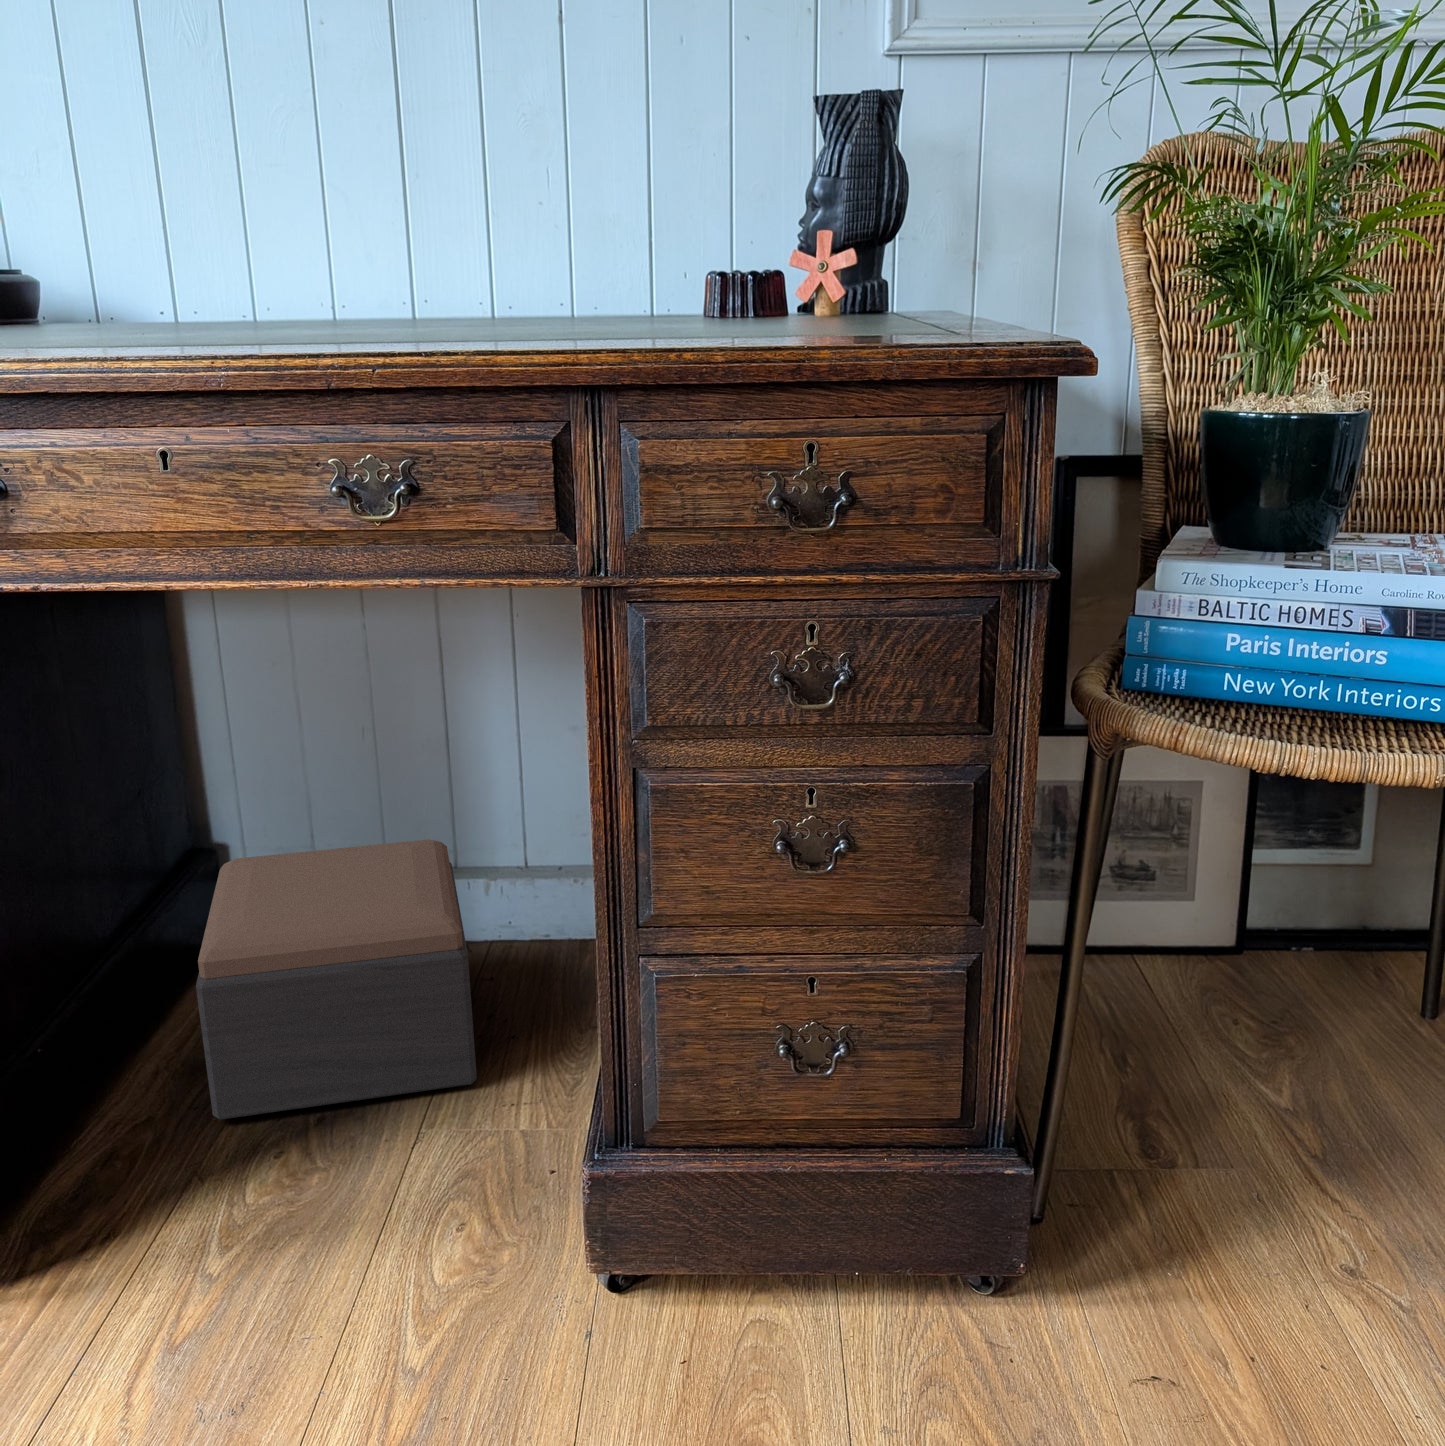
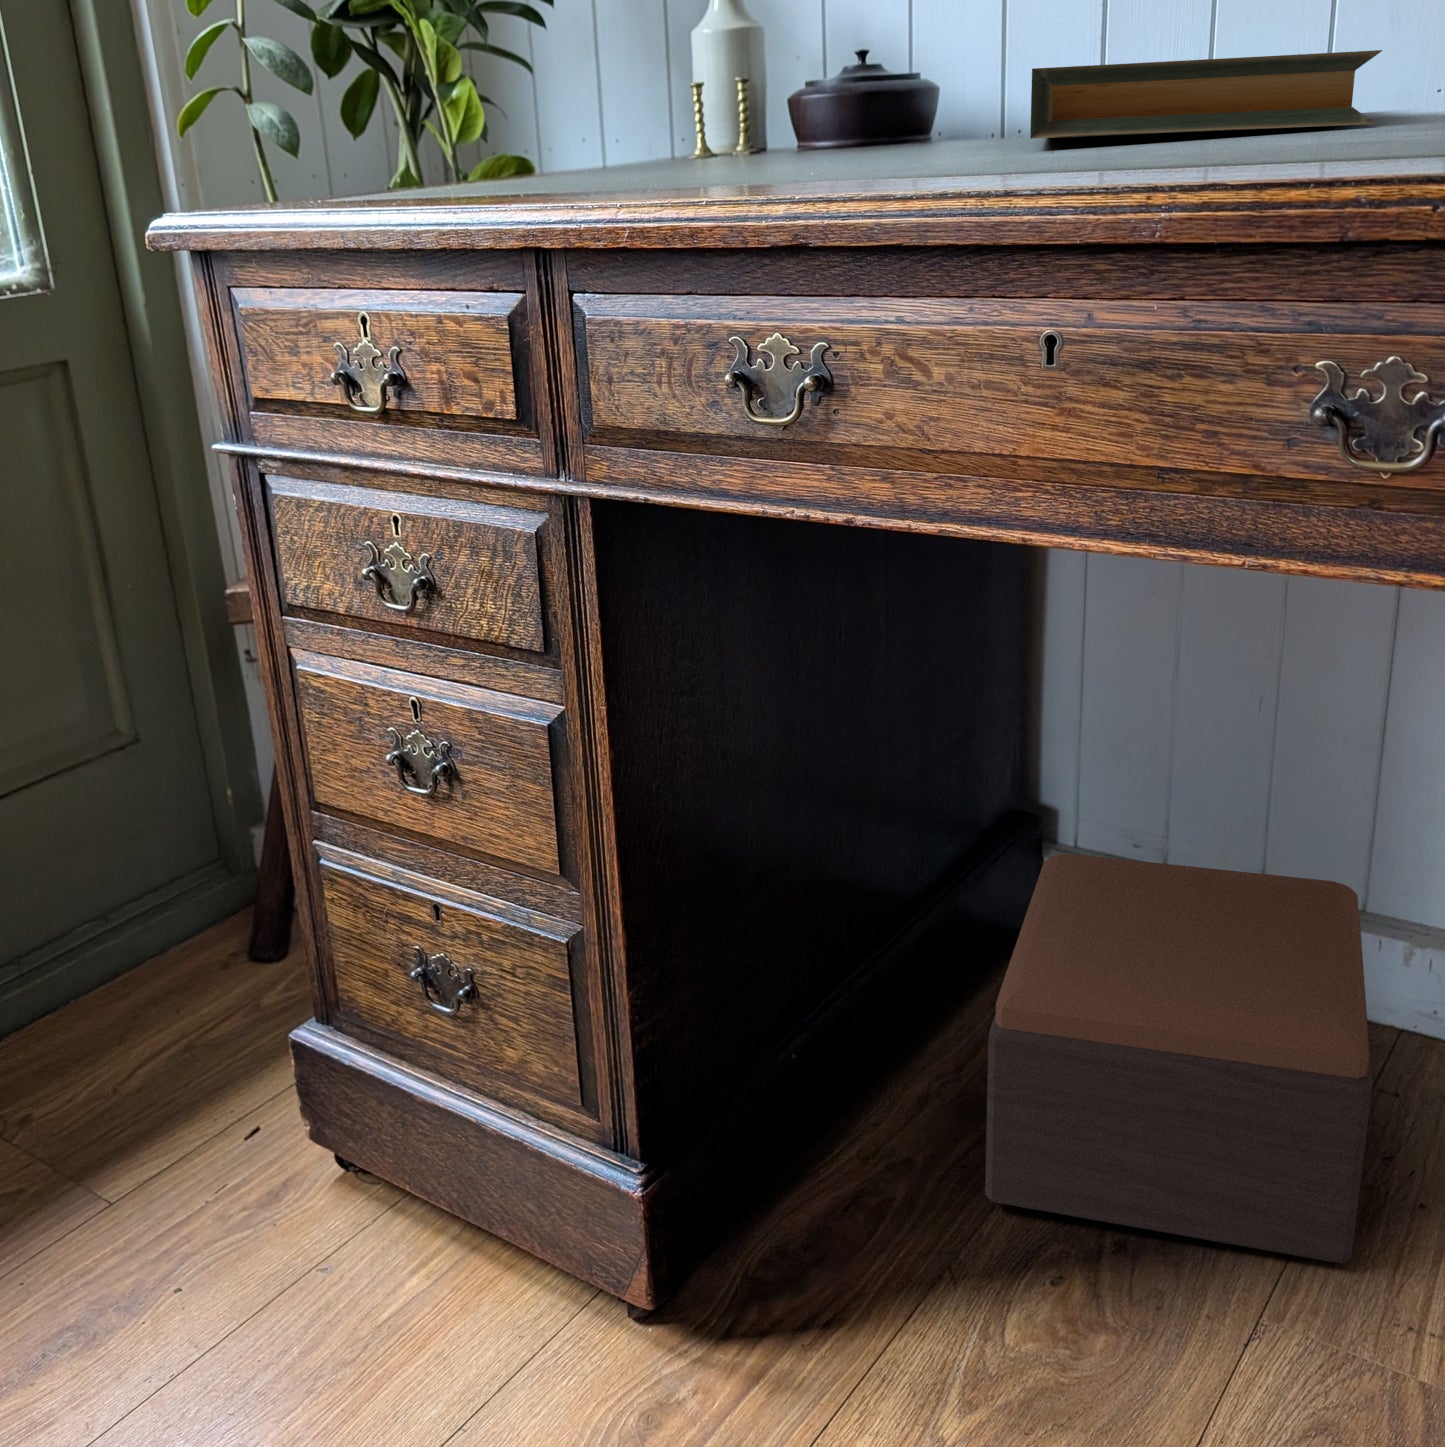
hardback book: none [118,279,361,329] -> present [1030,50,1382,139]

